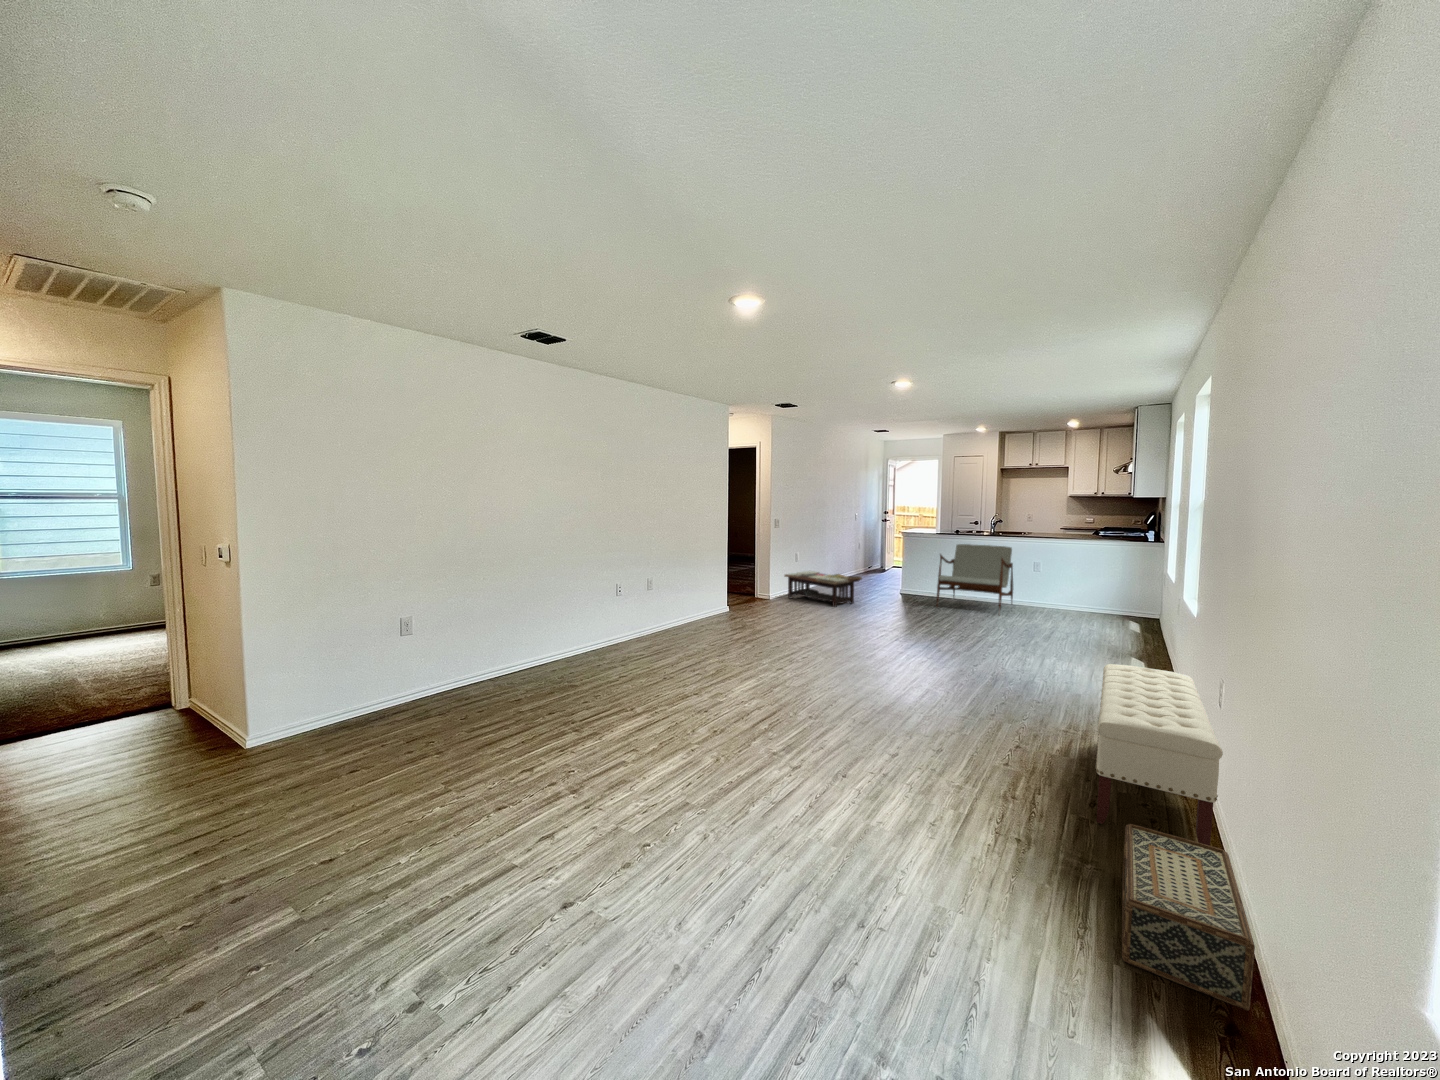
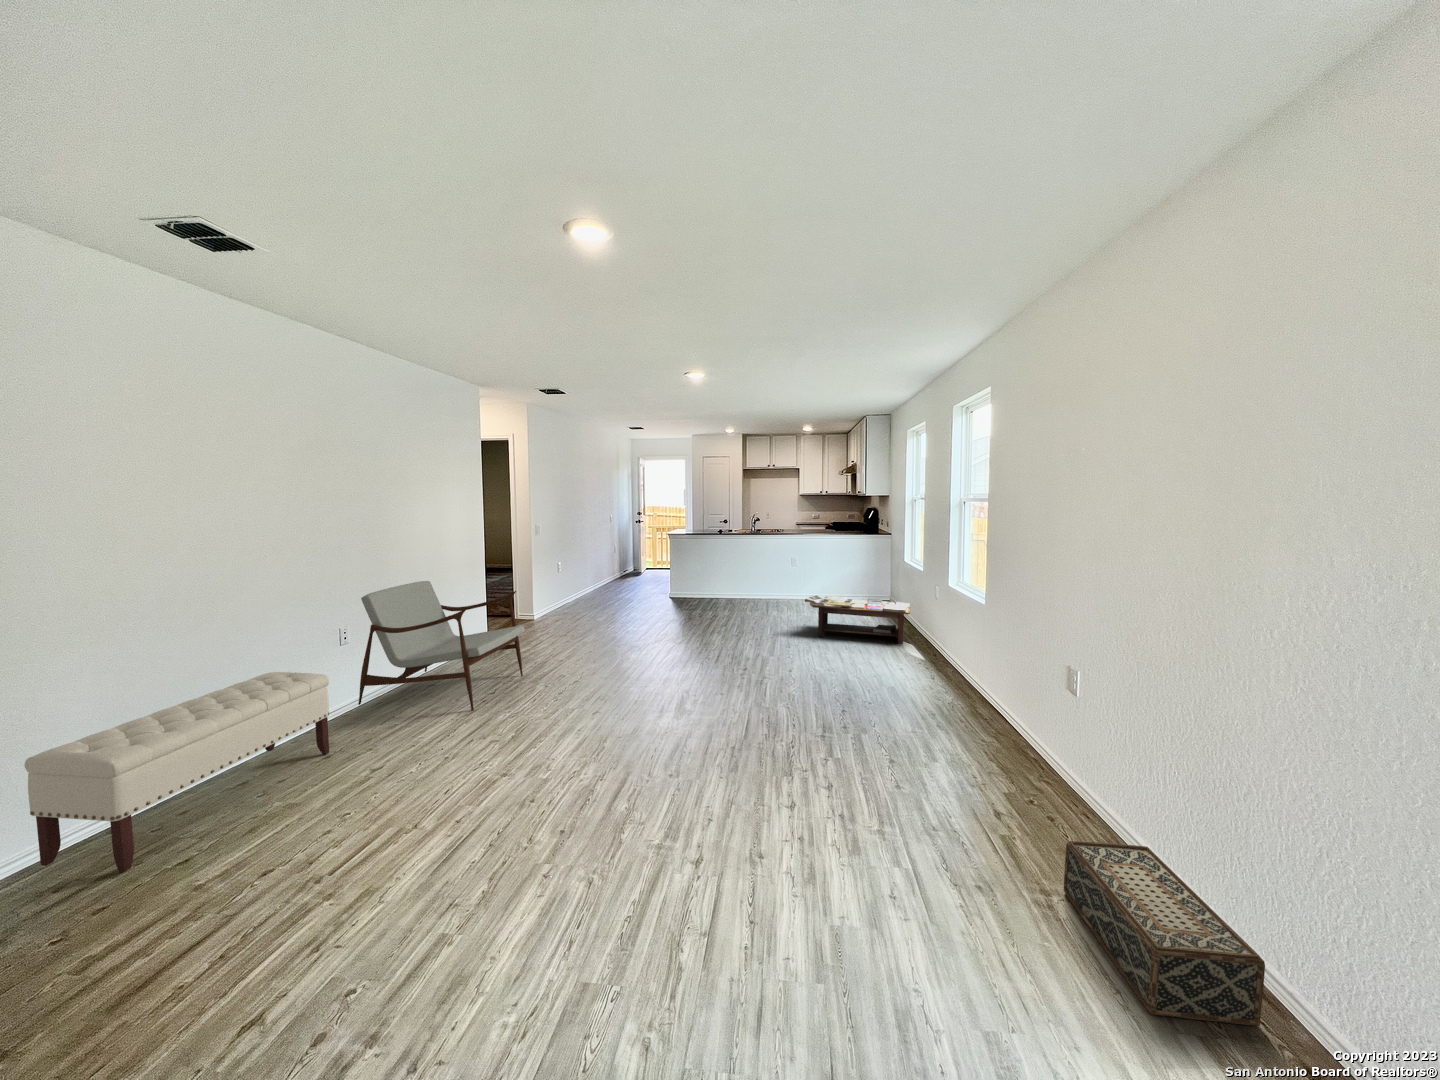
armchair: present [937,544,1013,612] -> present [358,581,525,711]
coffee table: present [785,571,862,607] -> present [805,595,910,644]
bench: present [1095,664,1223,846] -> present [24,672,329,872]

